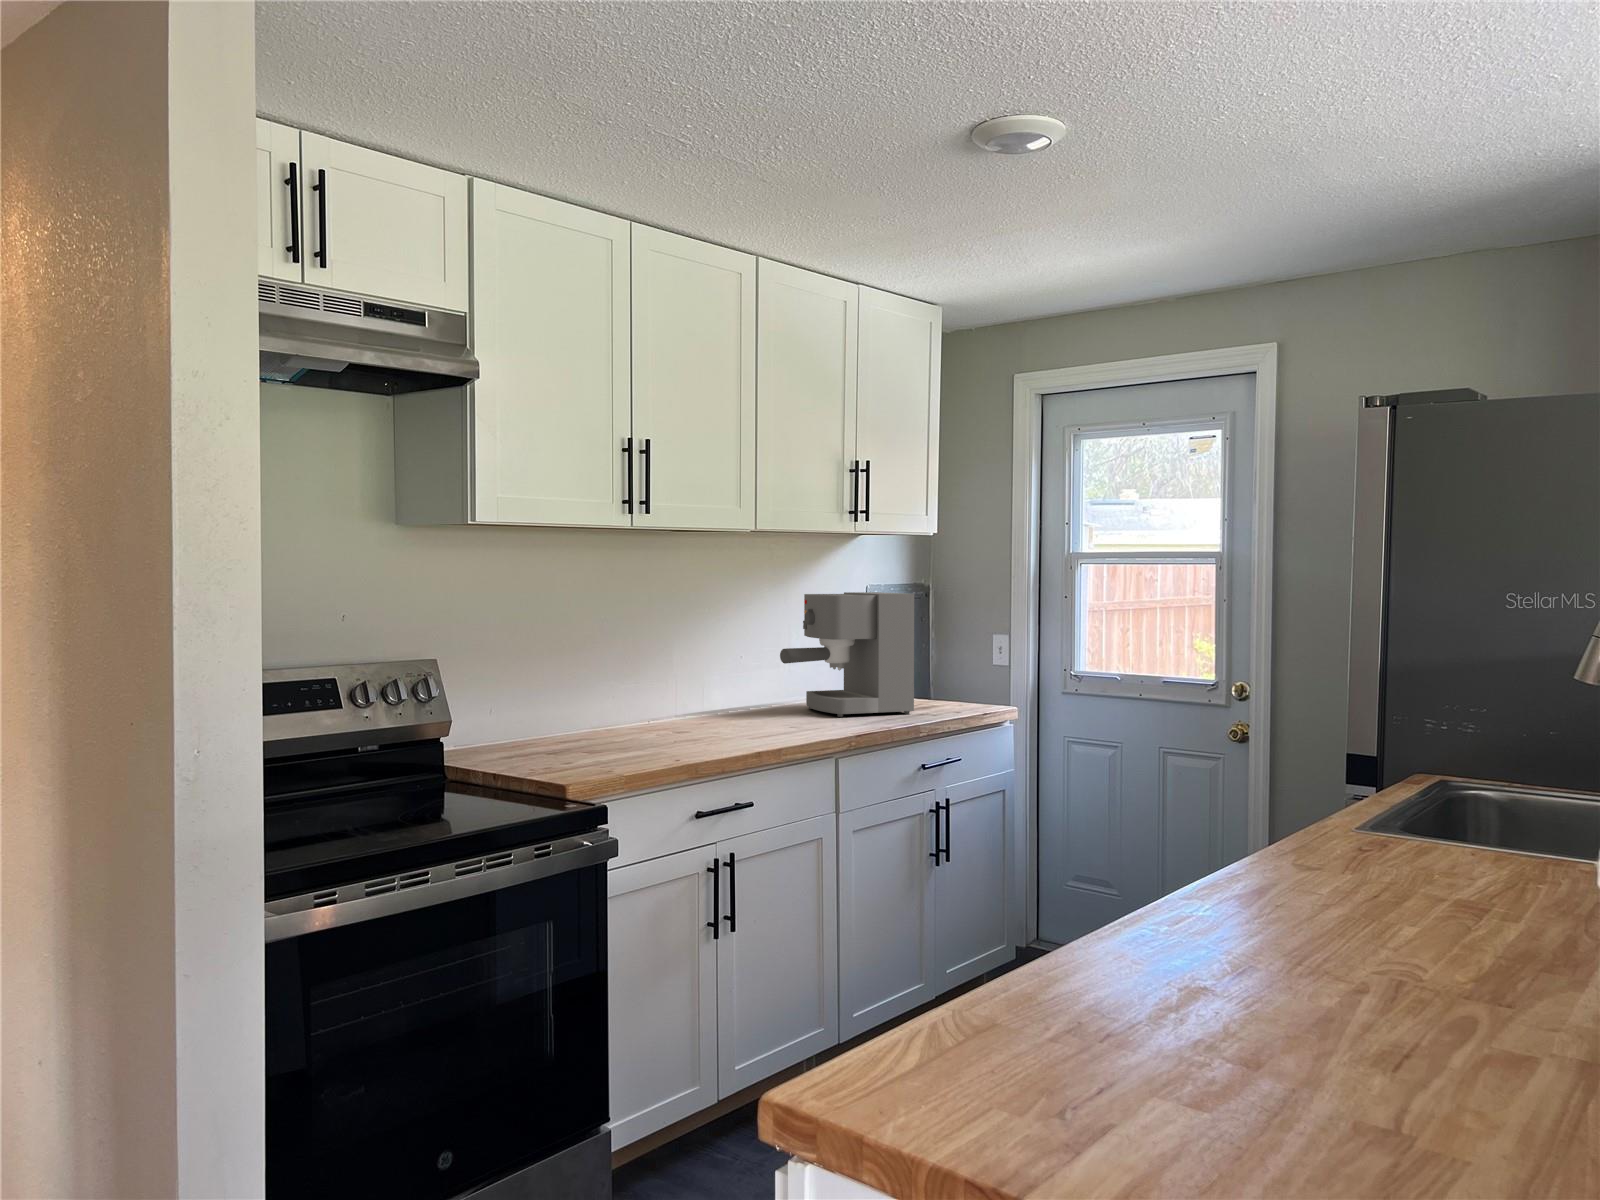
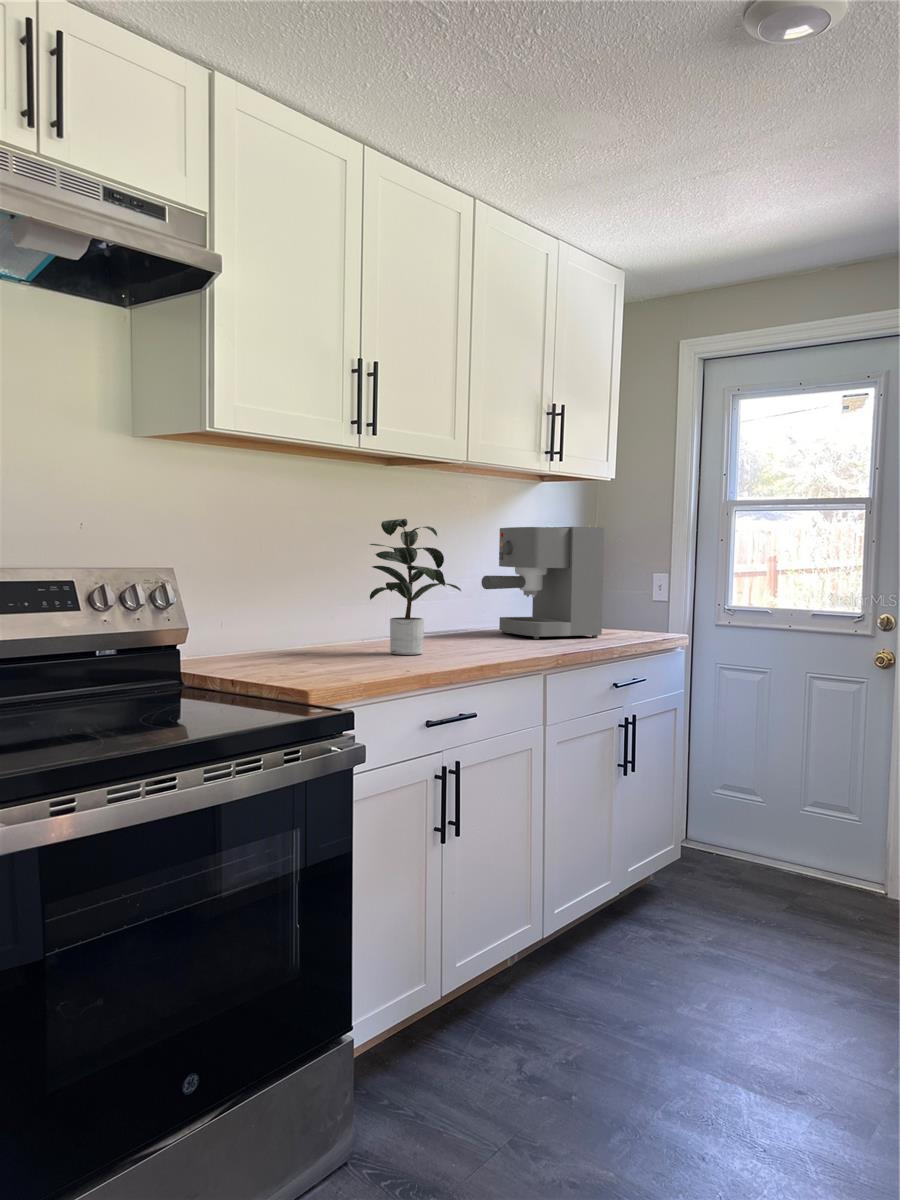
potted plant: none [633,597,763,740] -> present [370,519,461,655]

